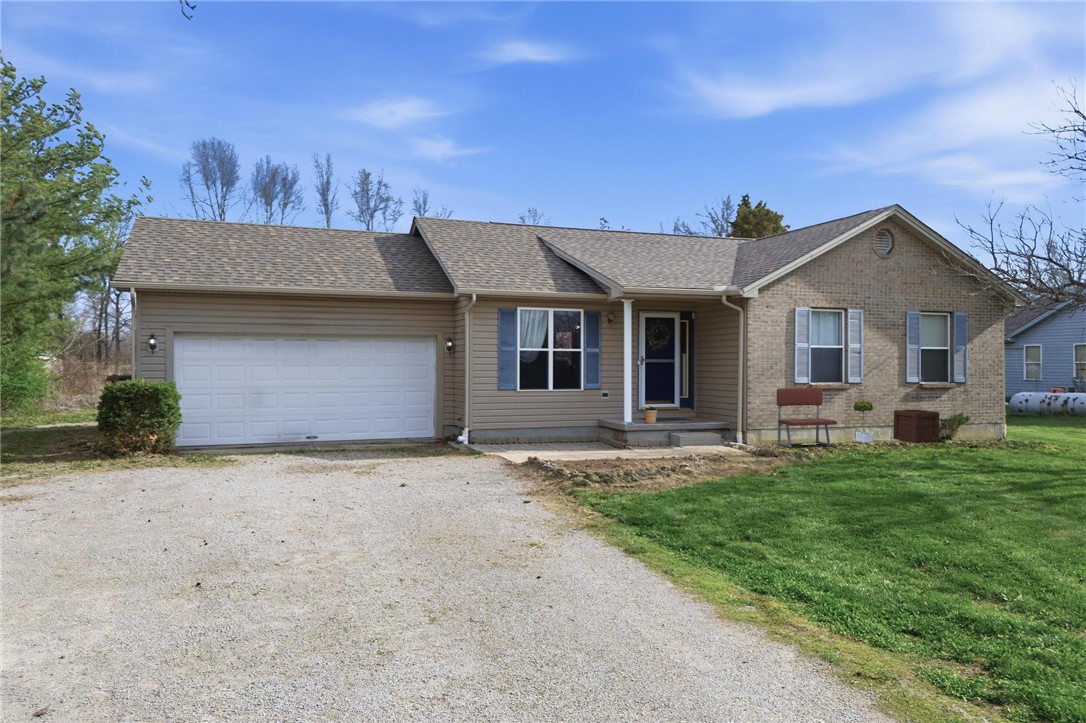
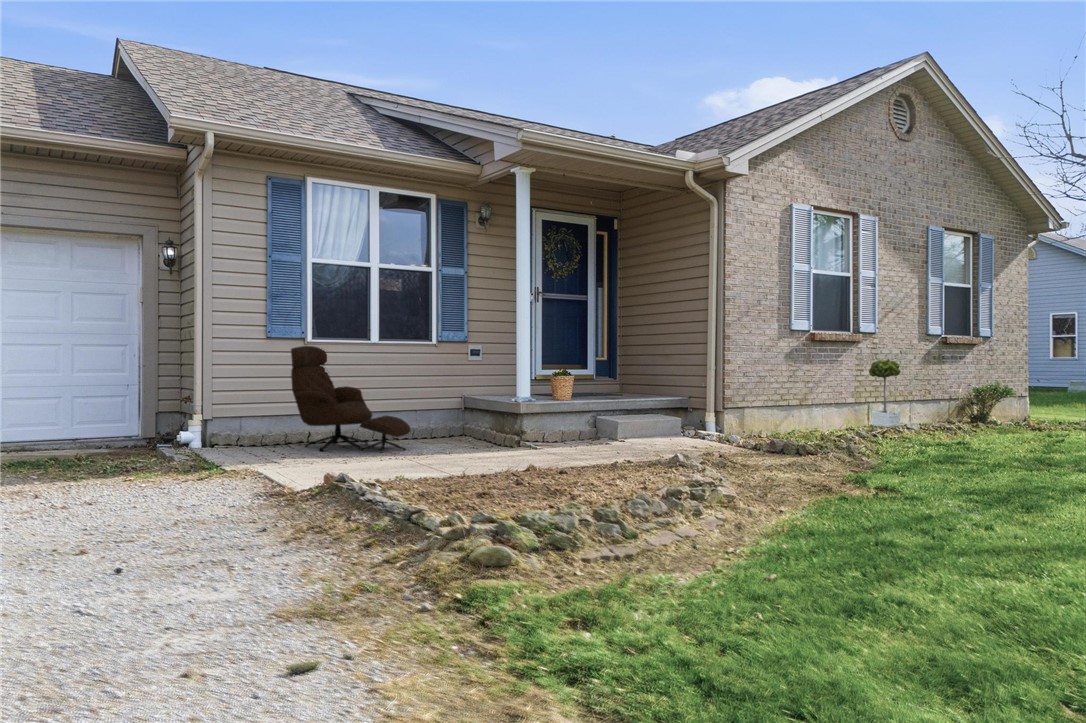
bench: present [777,388,837,448] -> none [770,337,869,438]
lounge chair: none [510,394,568,449] -> present [291,346,411,452]
wooden crate: present [893,410,939,443] -> none [915,375,985,425]

